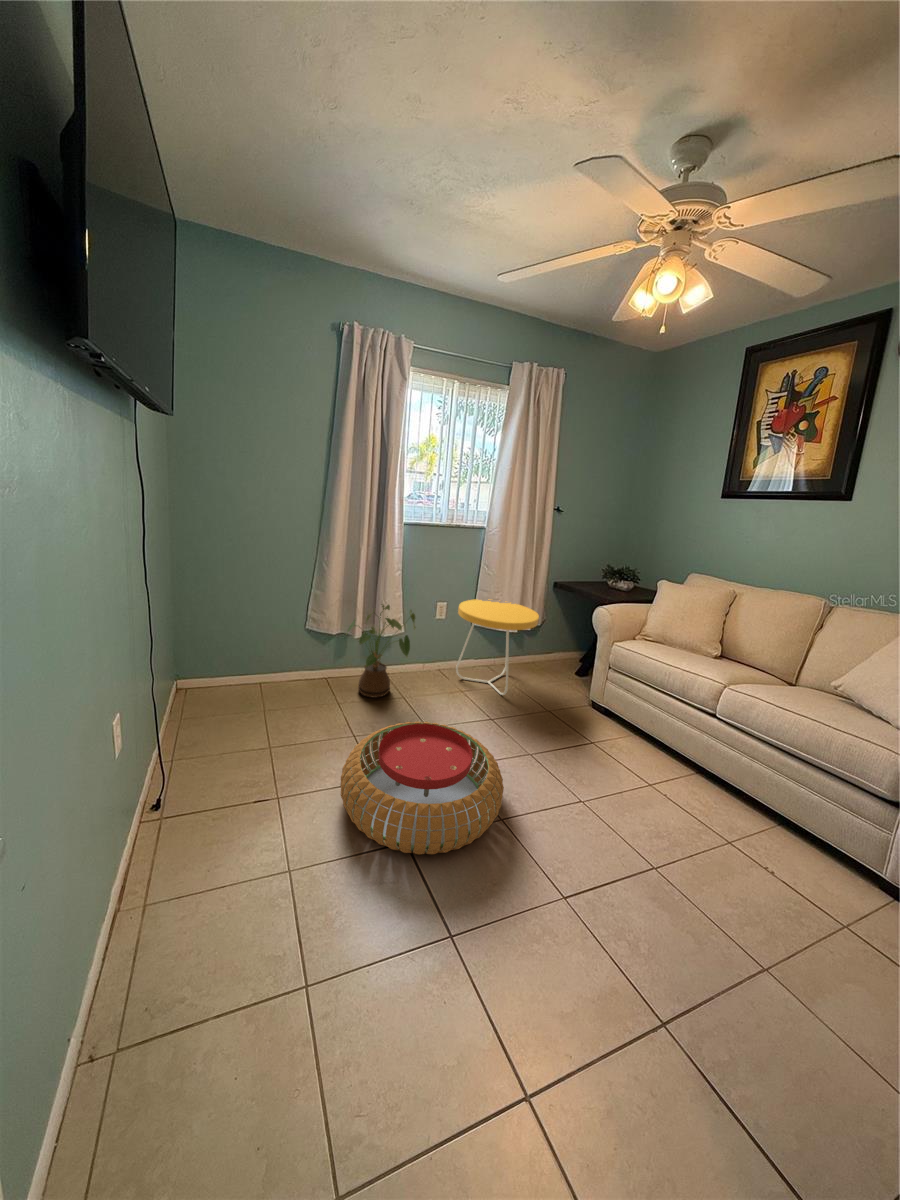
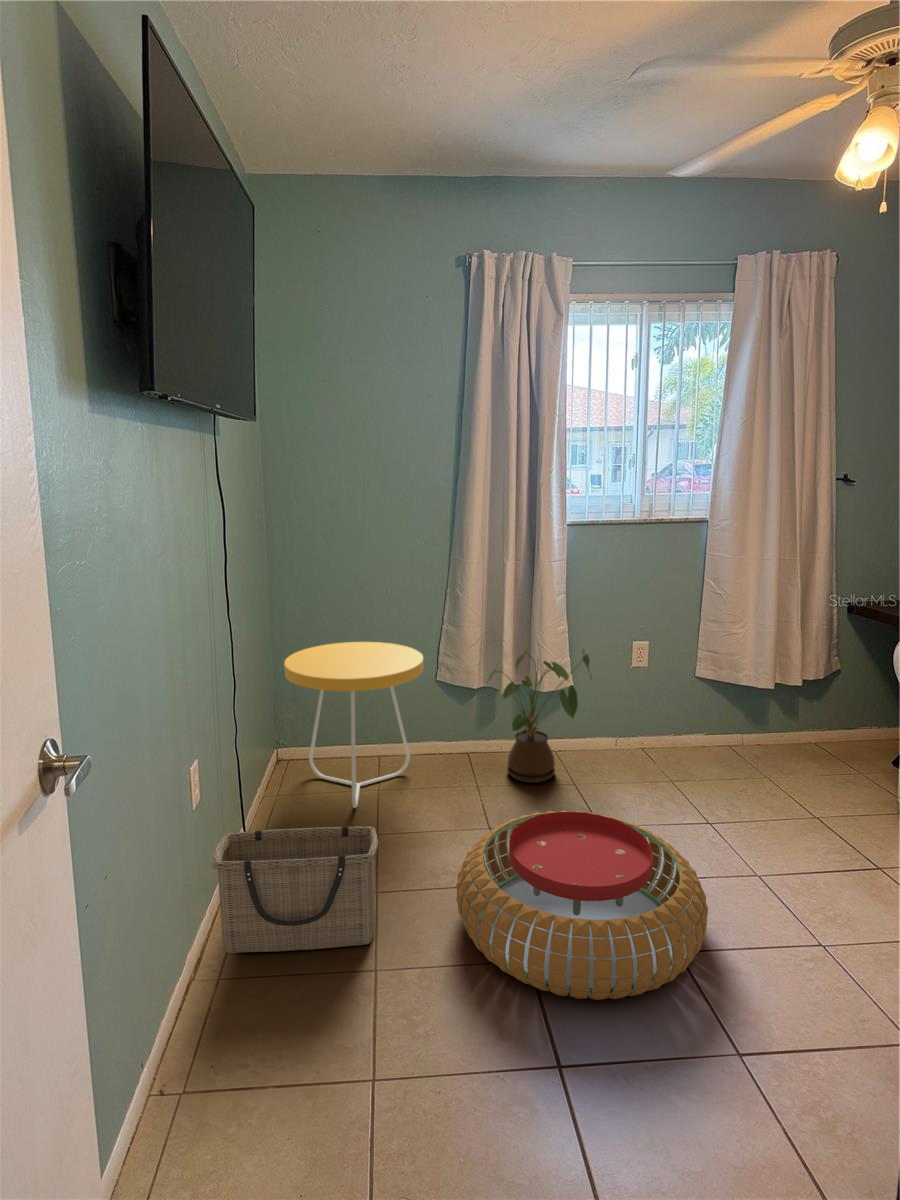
side table: present [456,599,539,695] -> present [284,642,423,808]
basket: none [136,752,283,870] -> present [212,826,378,953]

